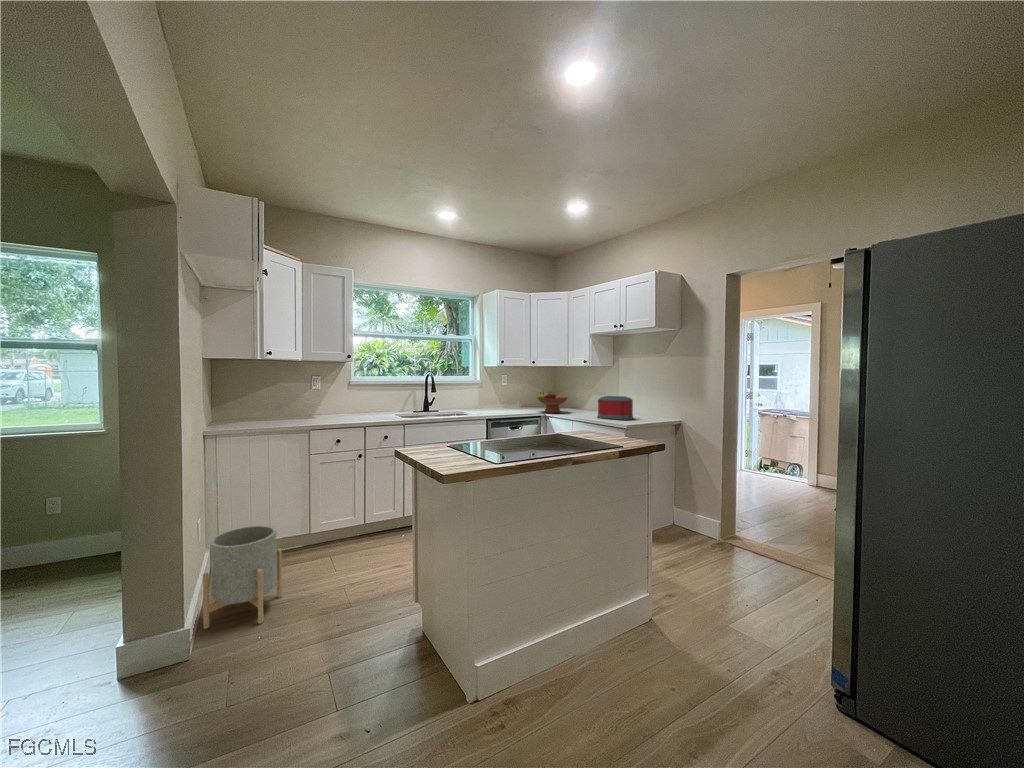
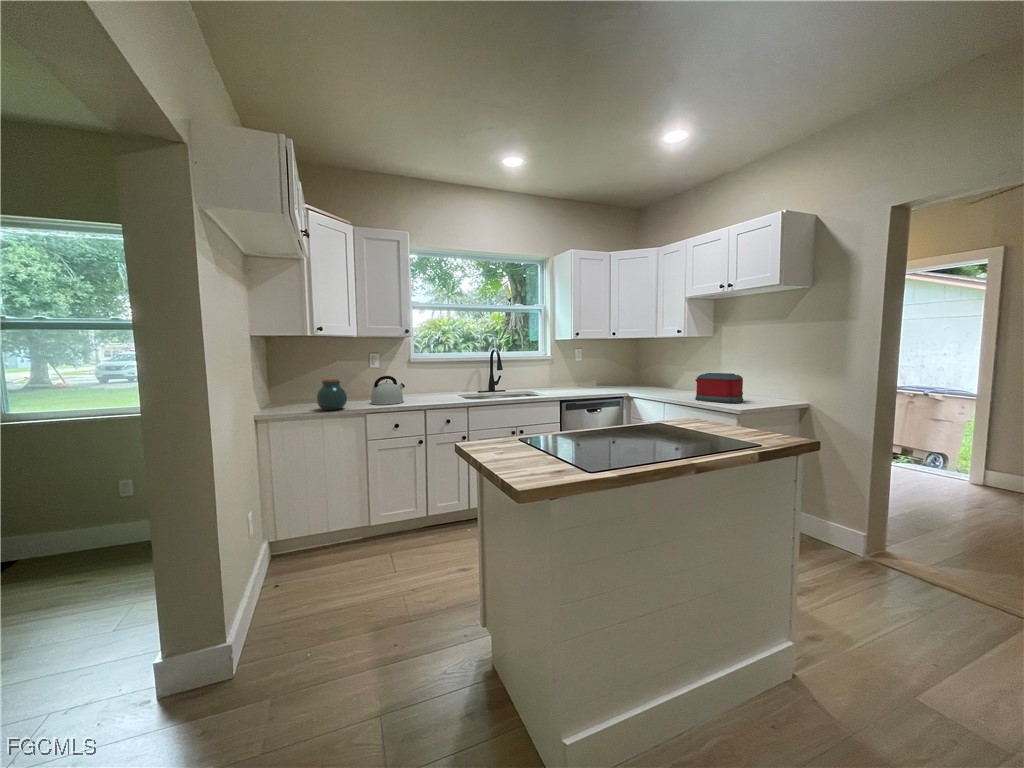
fruit bowl: present [537,392,568,413] -> none [617,368,656,393]
kettle: none [312,396,345,422] -> present [371,376,405,405]
jar: none [263,398,292,426] -> present [316,378,347,410]
planter: present [203,525,282,629] -> none [243,526,336,645]

